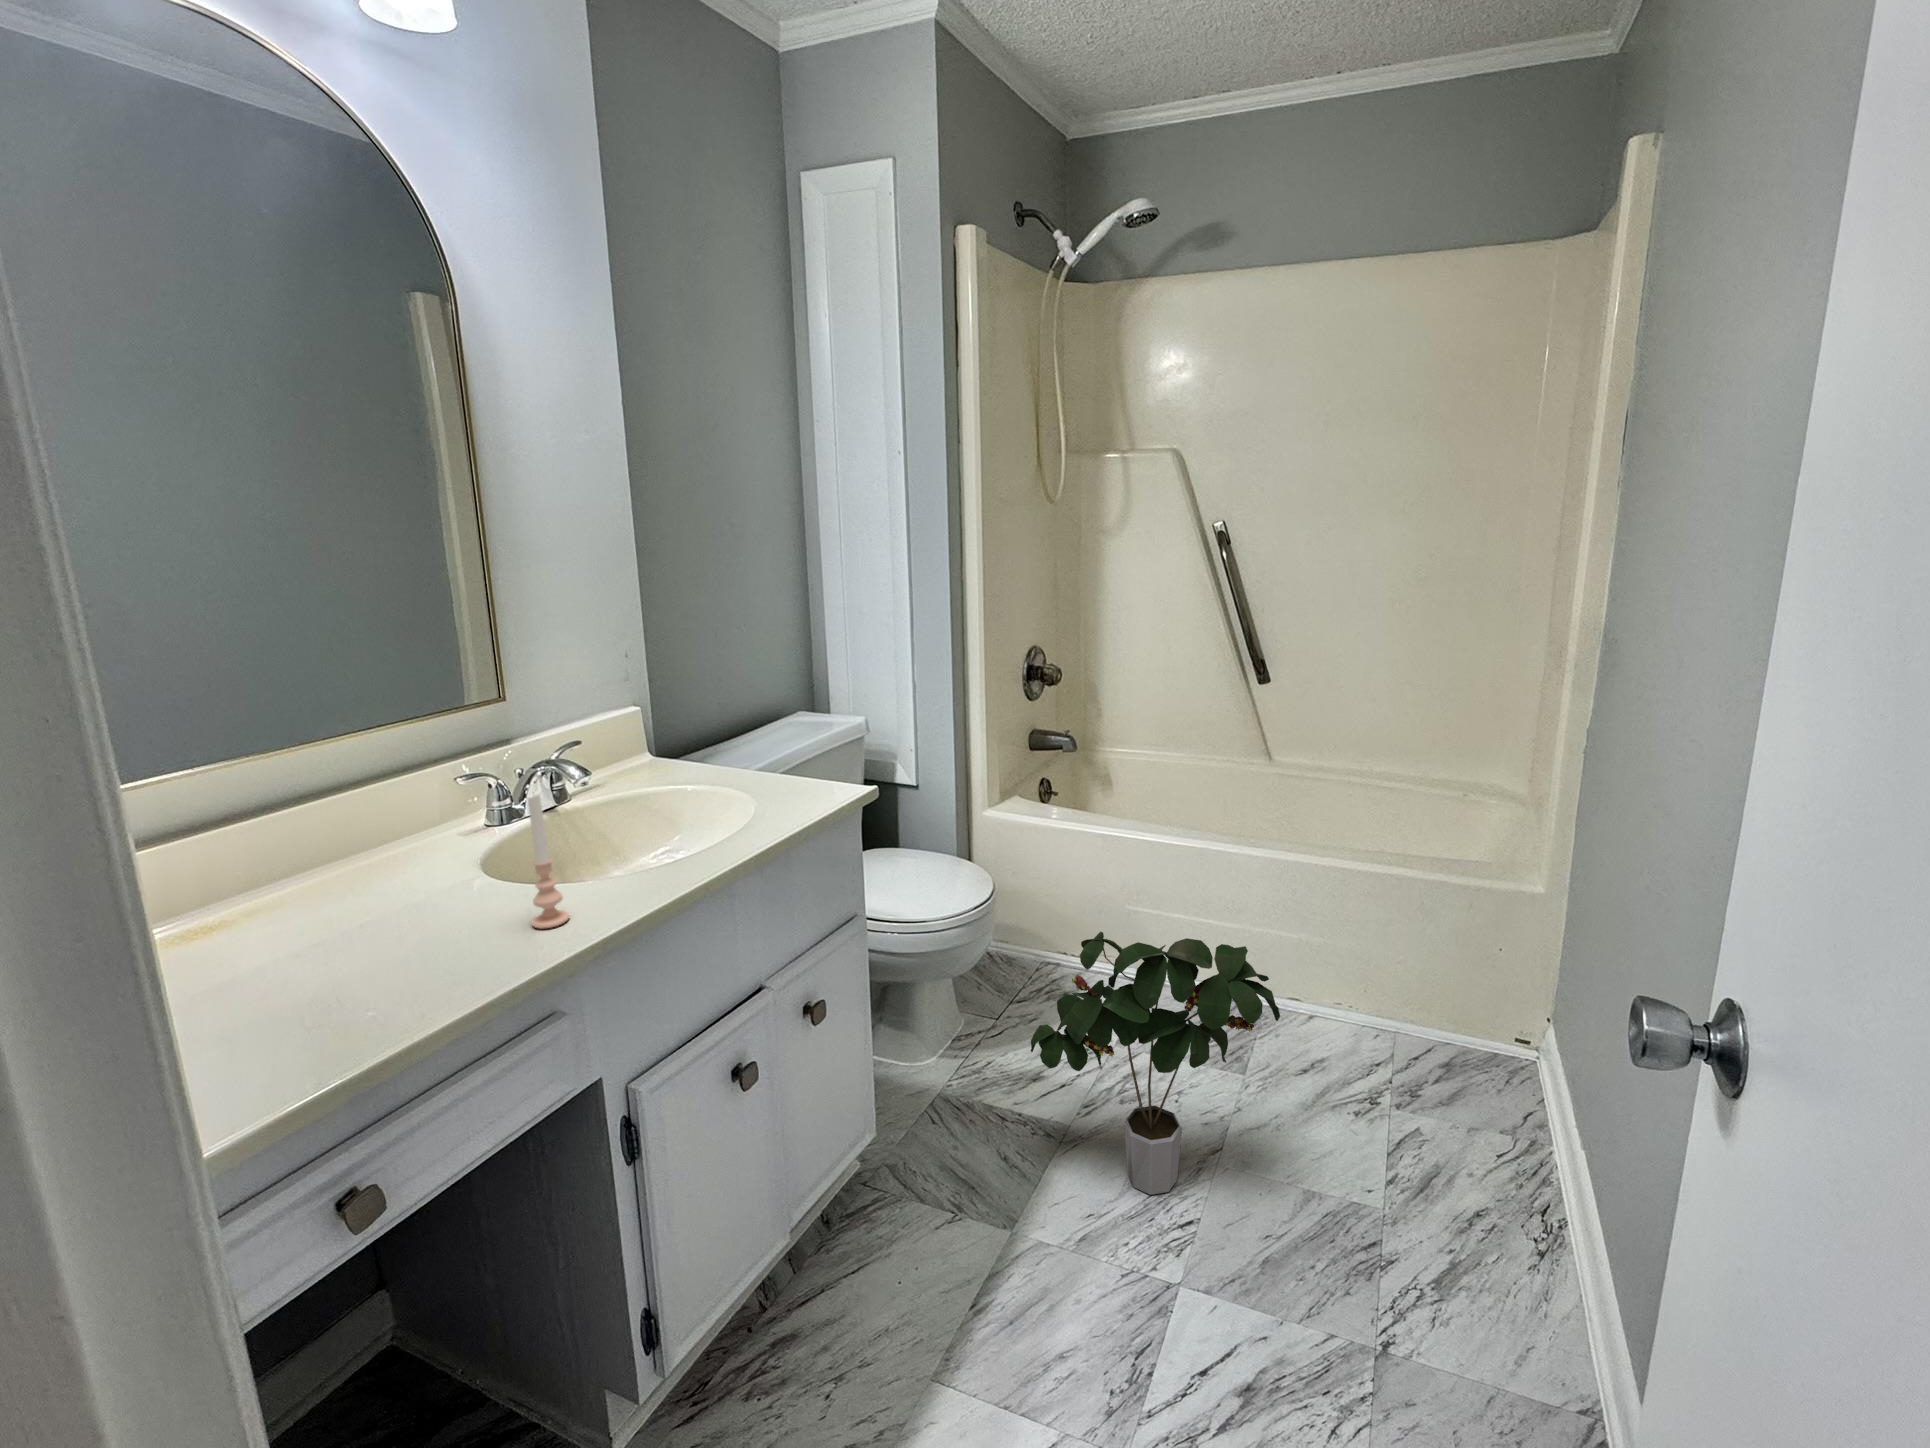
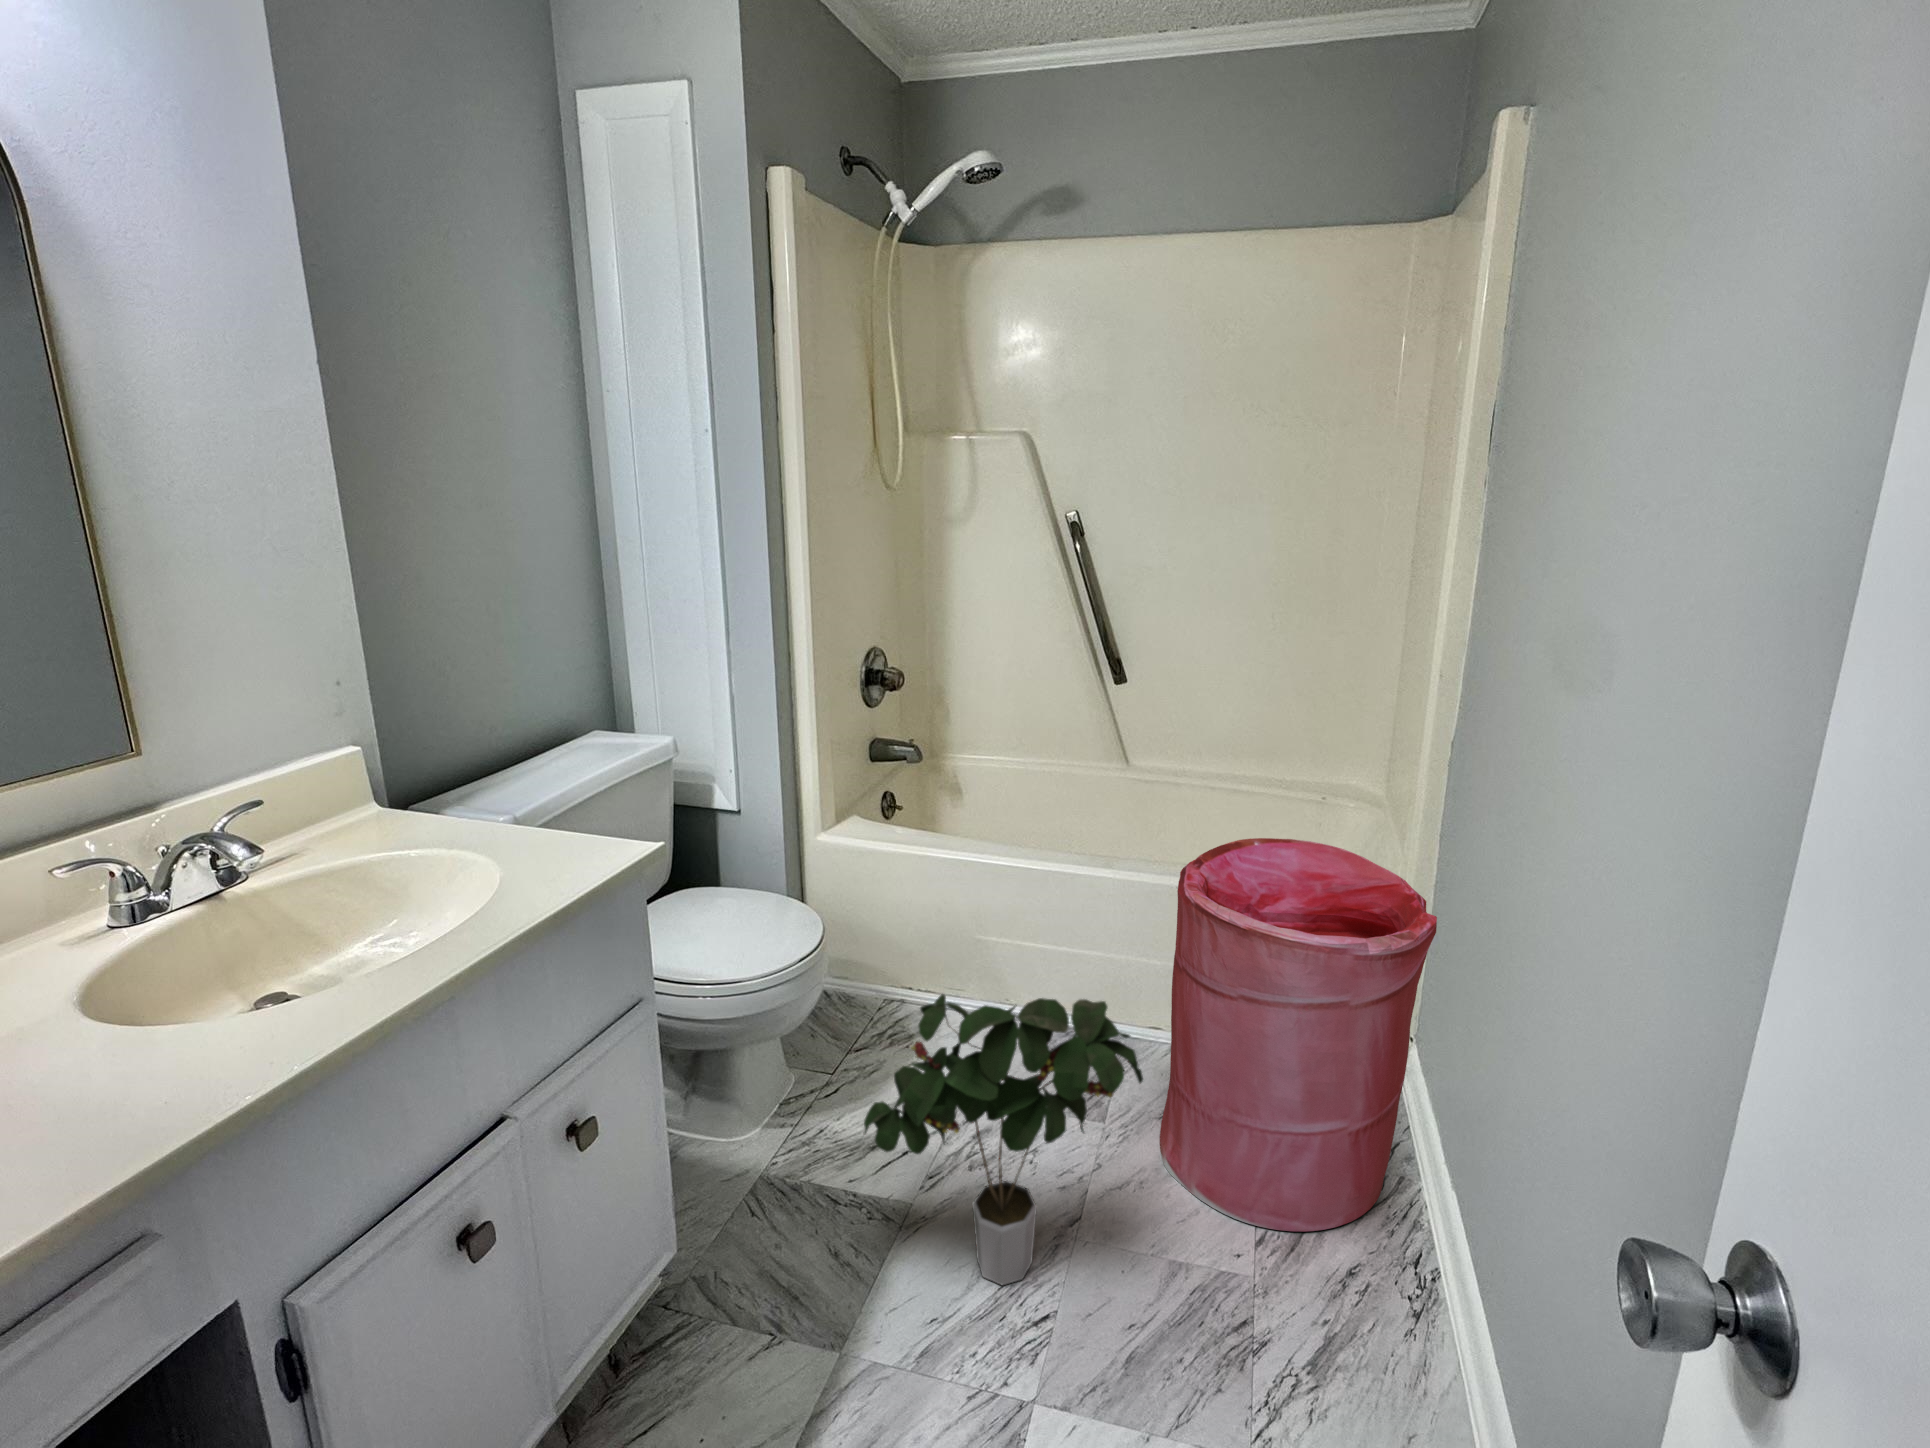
candle: present [528,792,569,929] -> none [91,921,176,1113]
laundry hamper: none [1296,816,1566,1178] -> present [1160,838,1437,1232]

